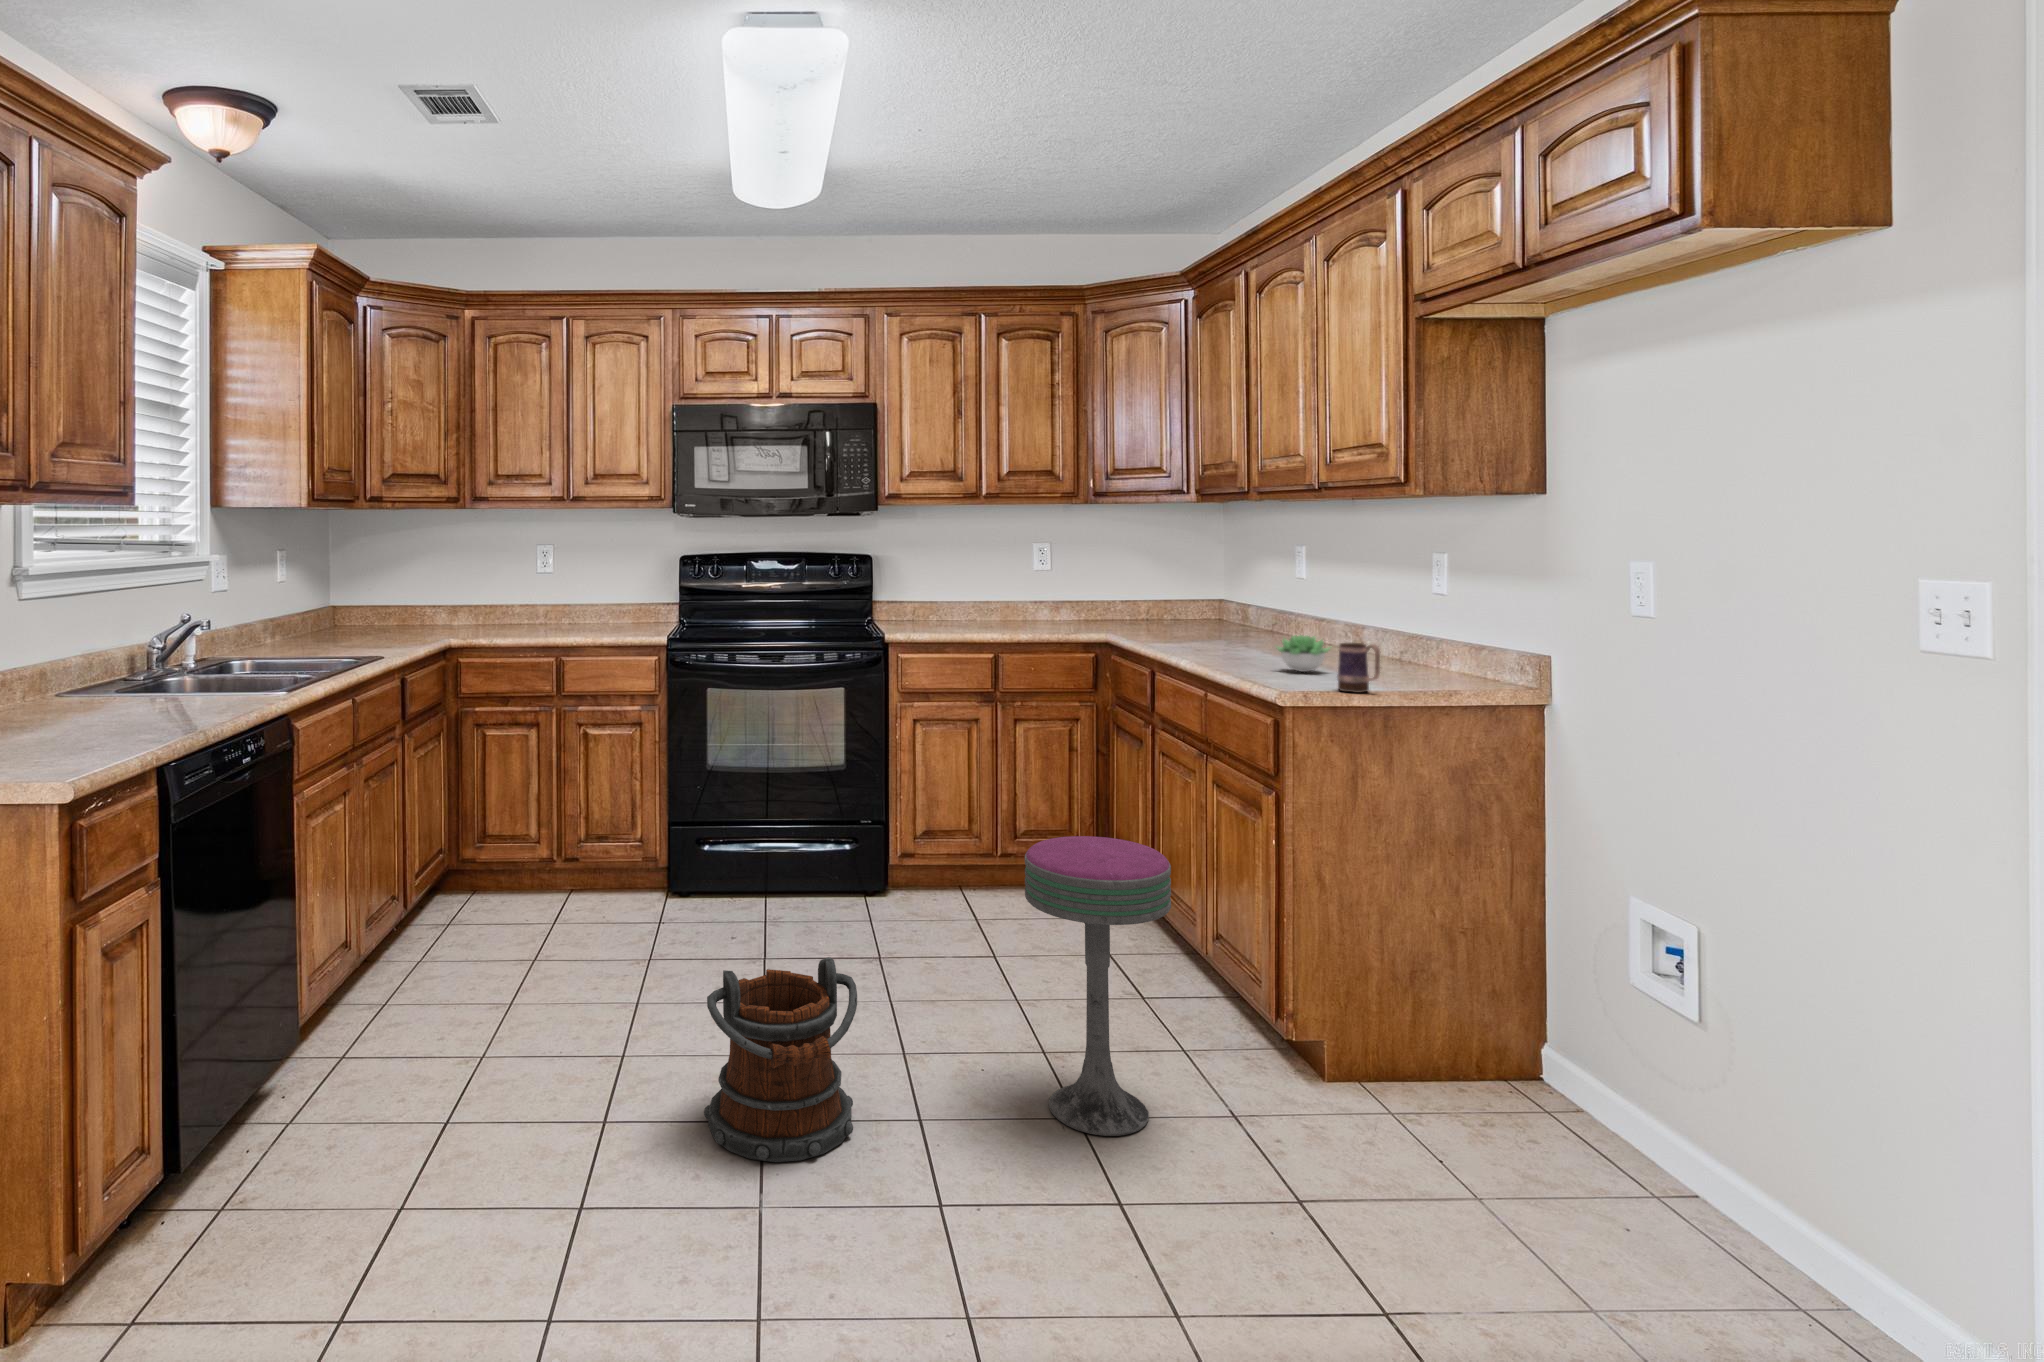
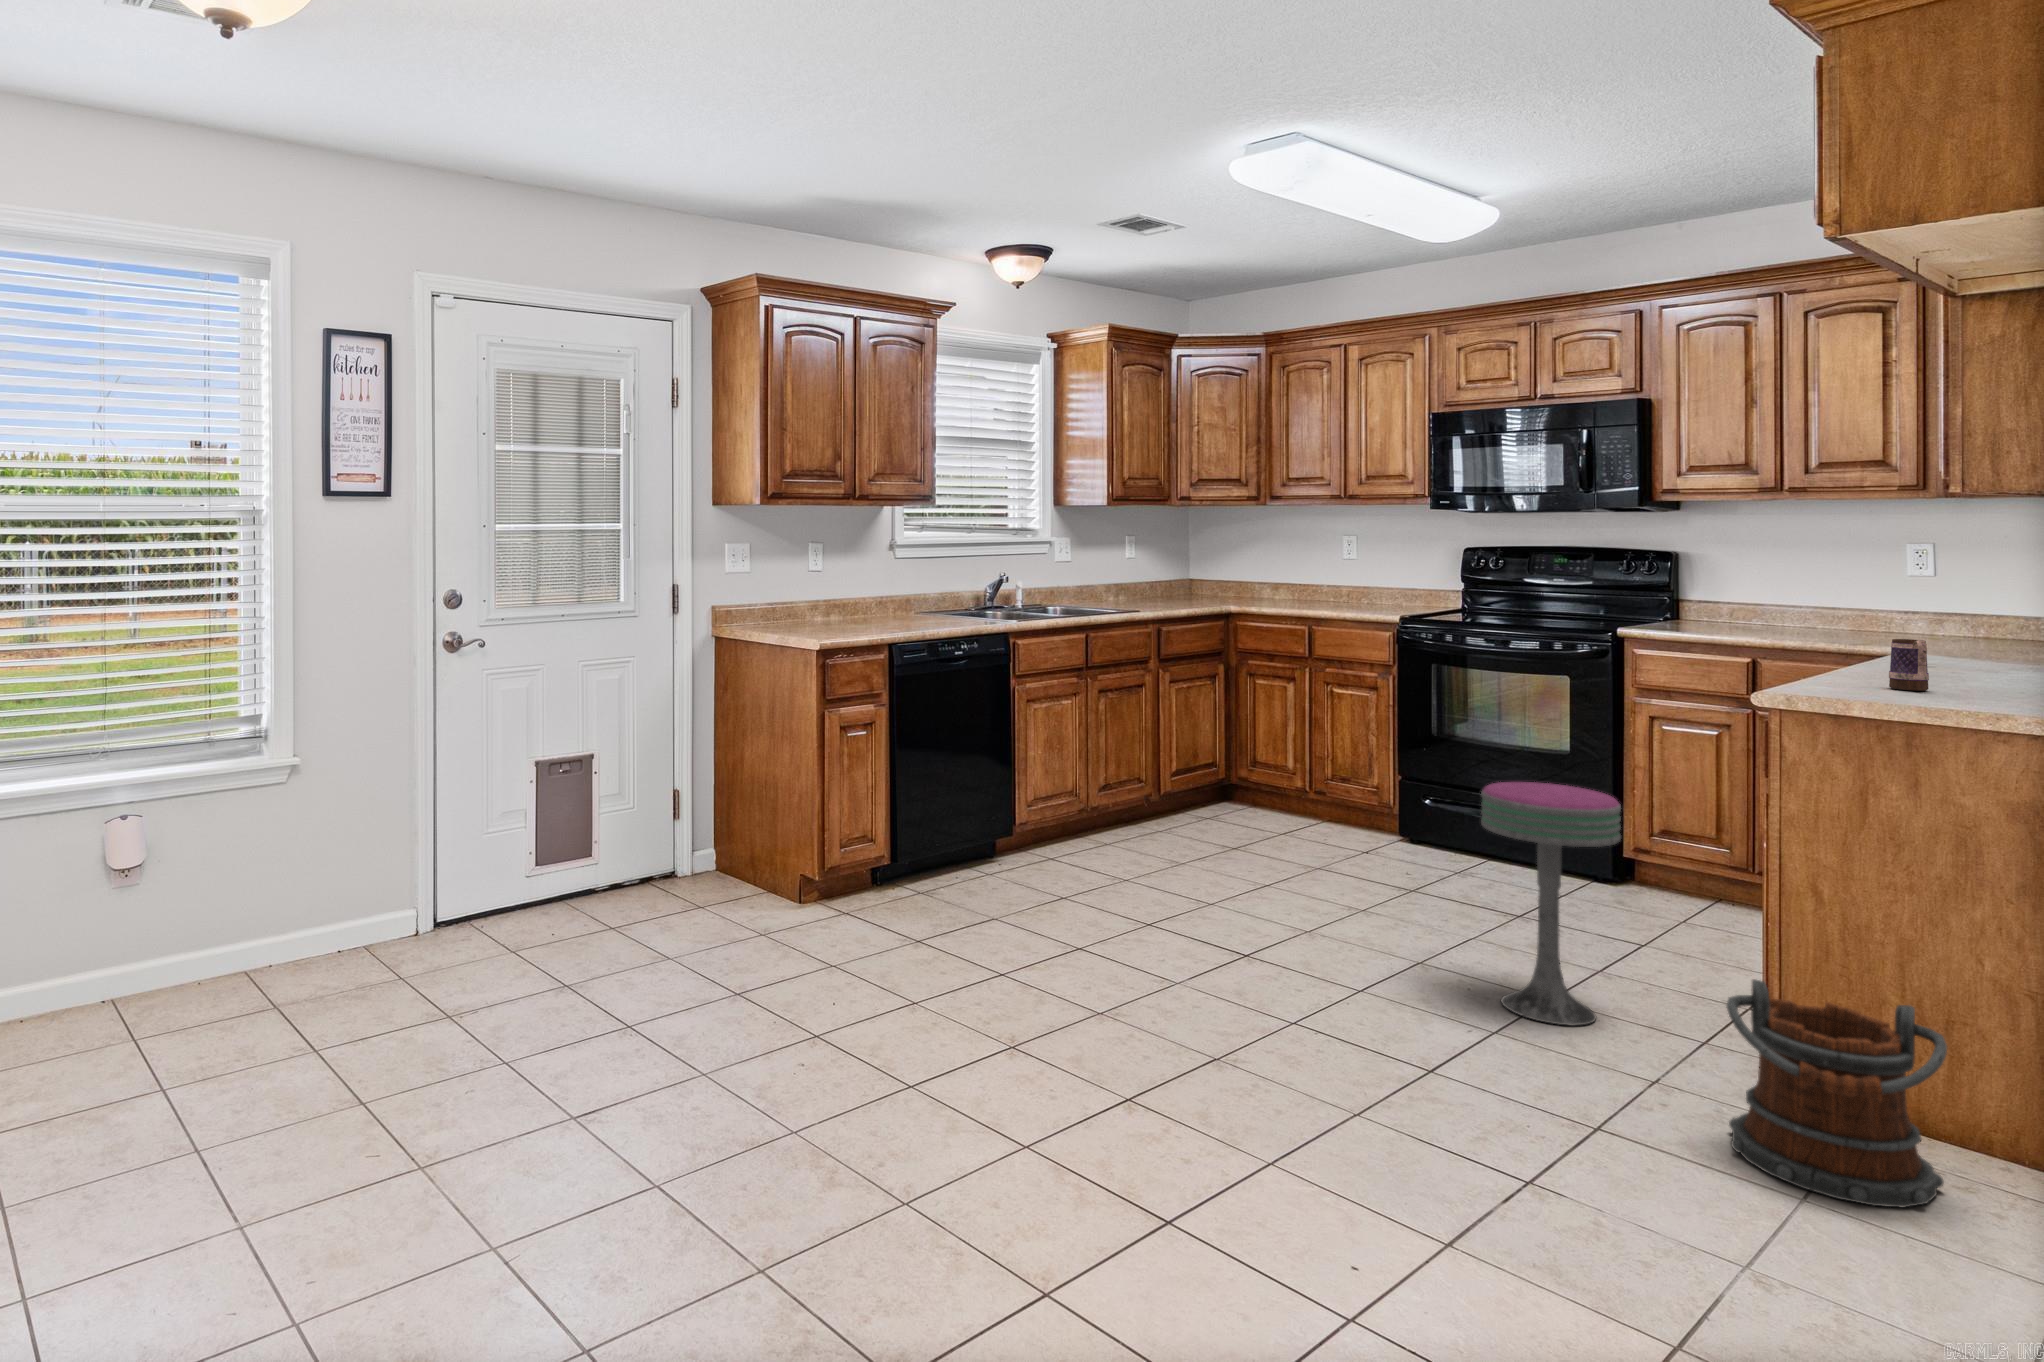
succulent plant: present [1277,635,1330,672] -> none [1932,640,2007,681]
bucket: present [704,957,857,1162] -> present [1726,979,1947,1208]

